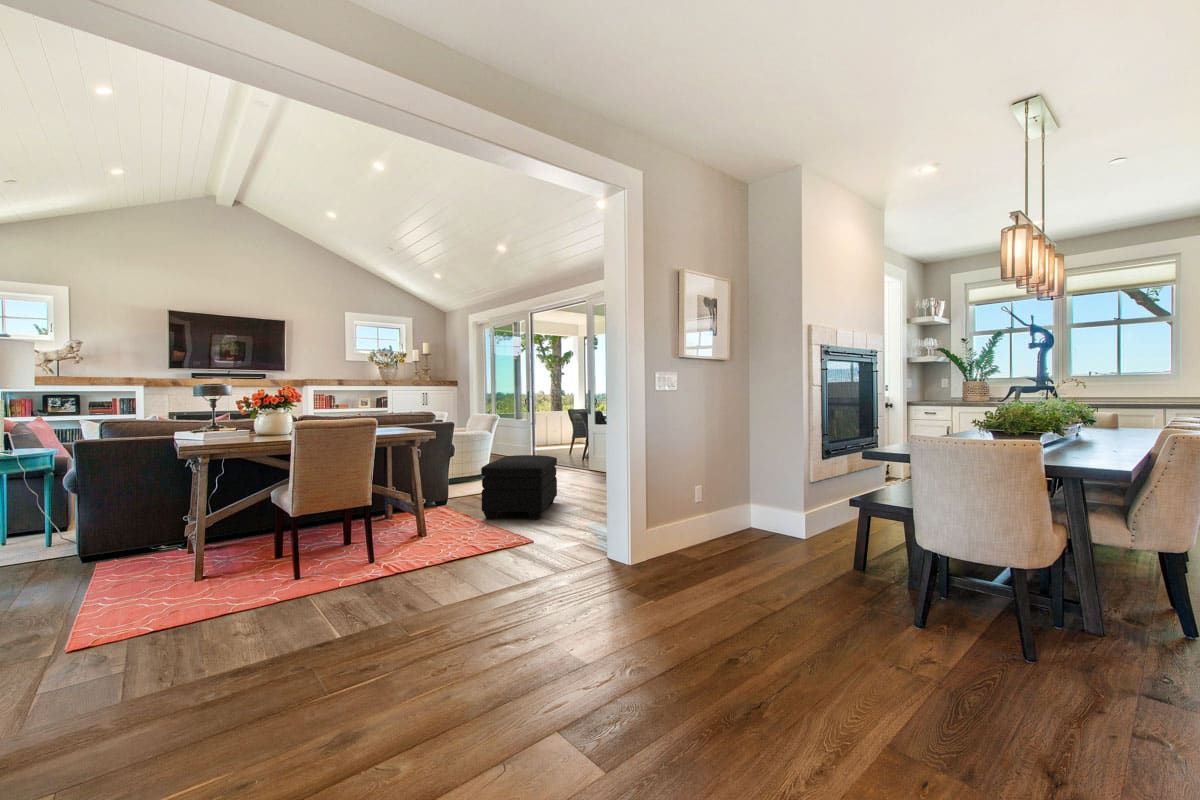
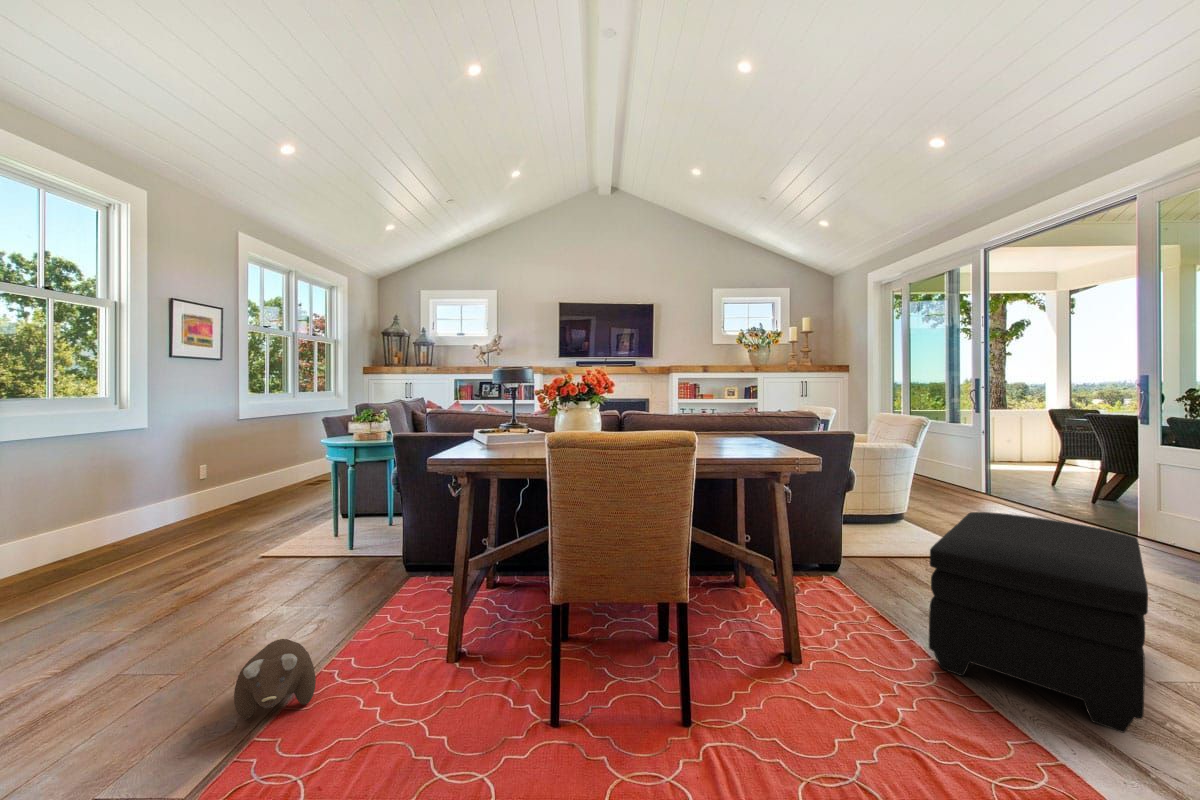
plush toy: none [93,555,151,601] -> present [234,639,316,720]

